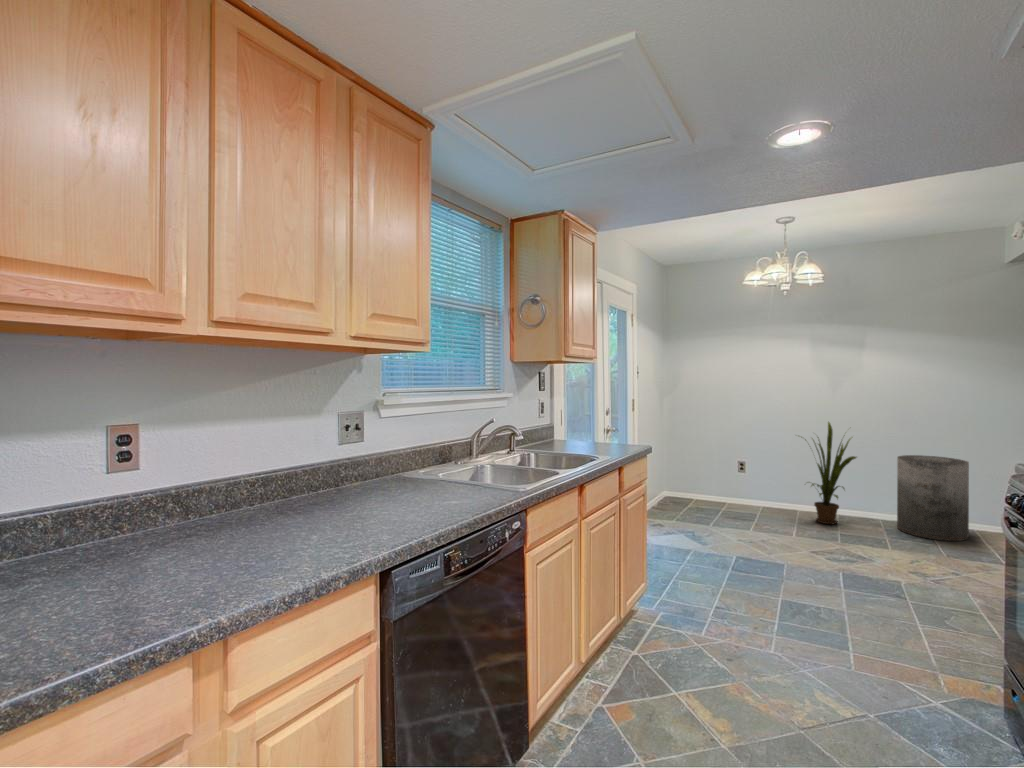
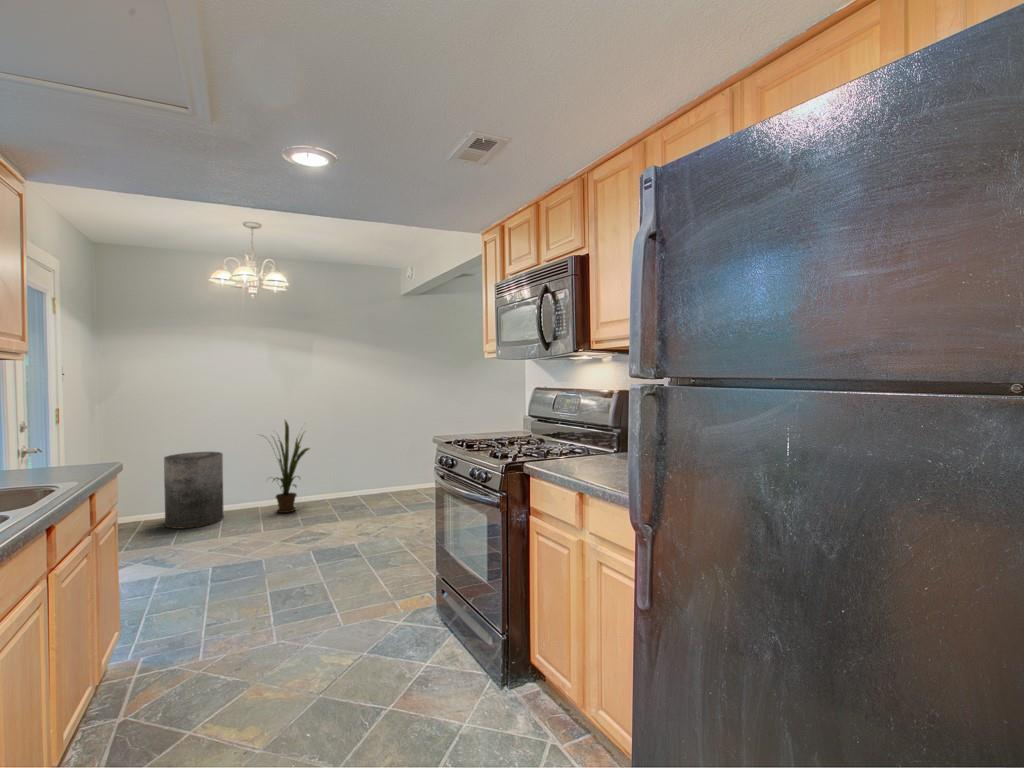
trash can: present [897,455,969,541] -> present [164,452,224,529]

